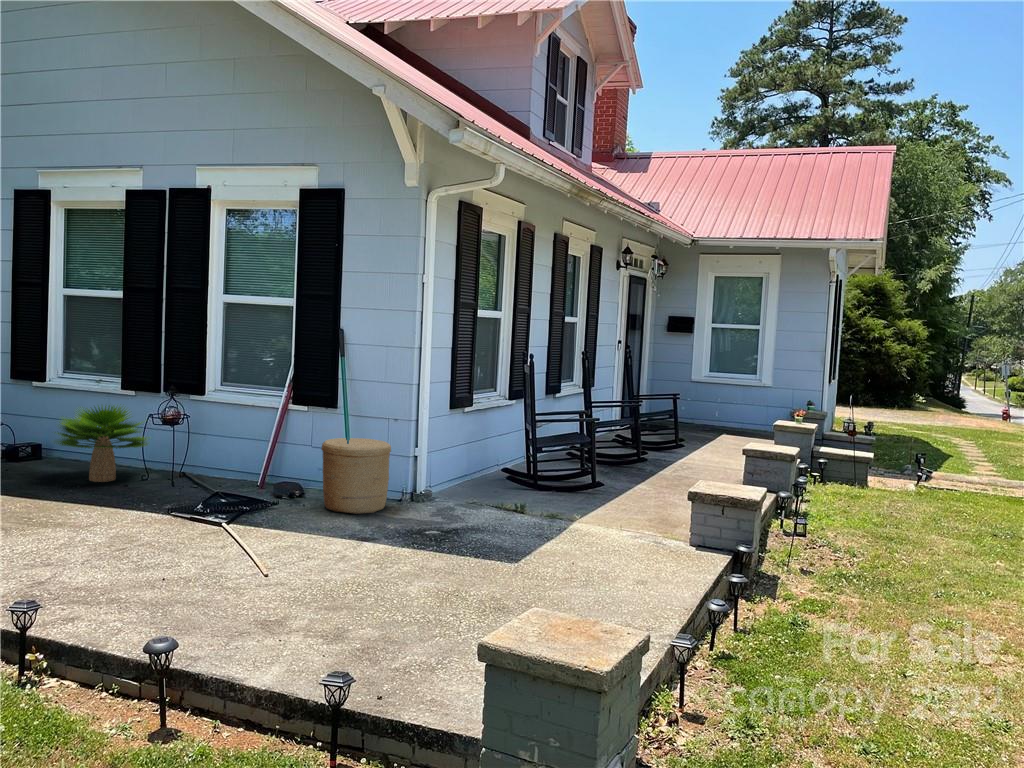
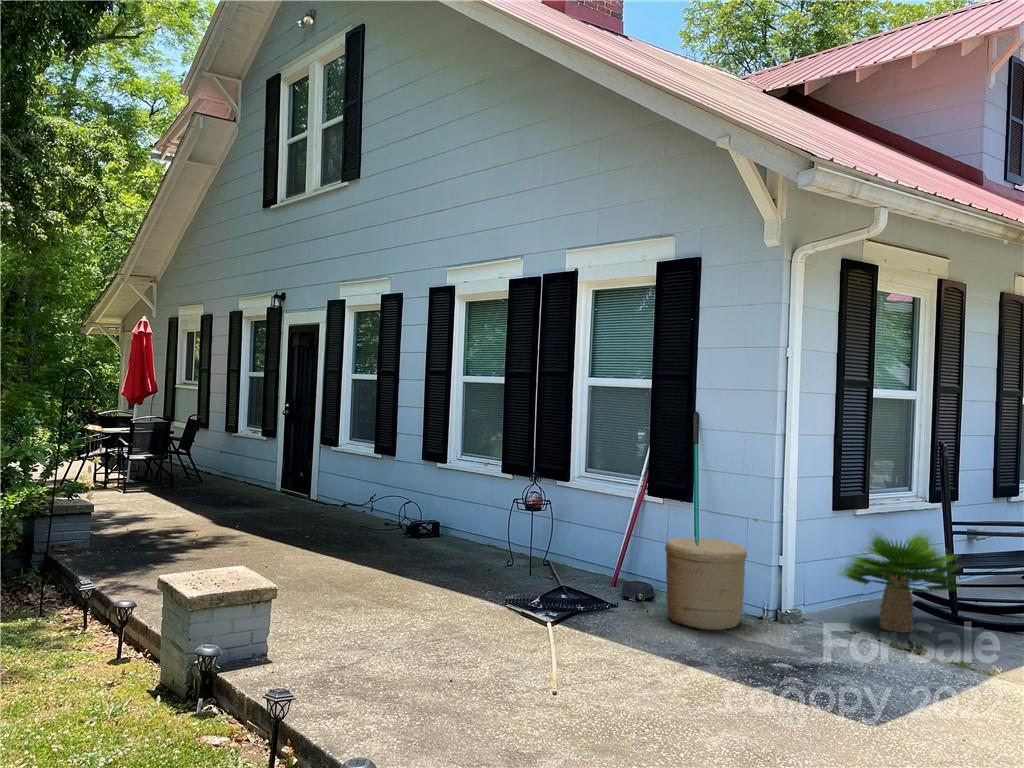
potted plant: present [57,405,150,482] -> present [839,531,957,632]

